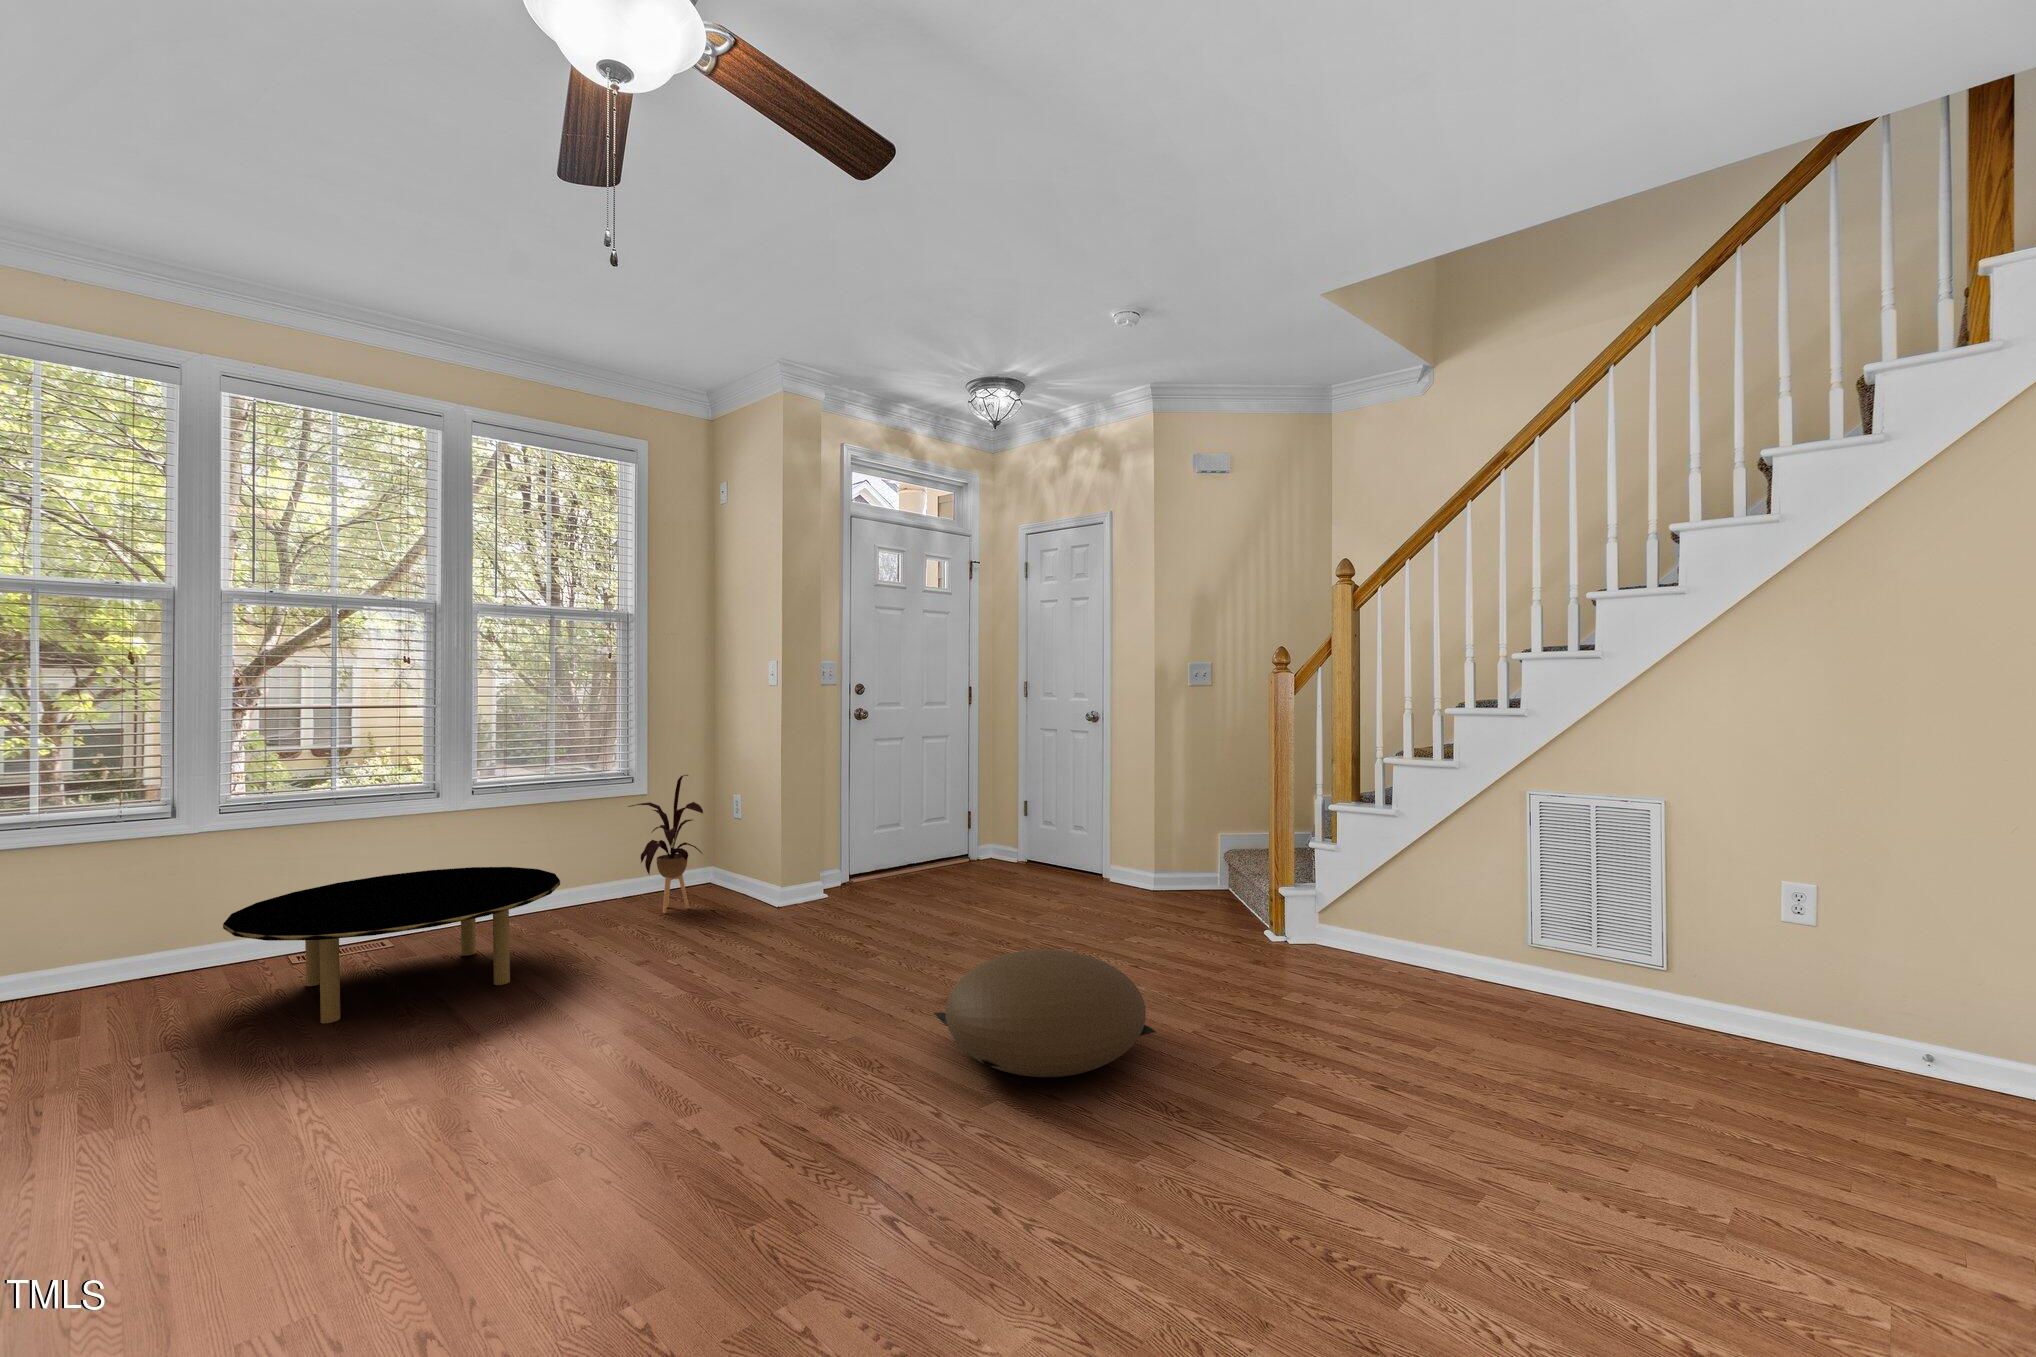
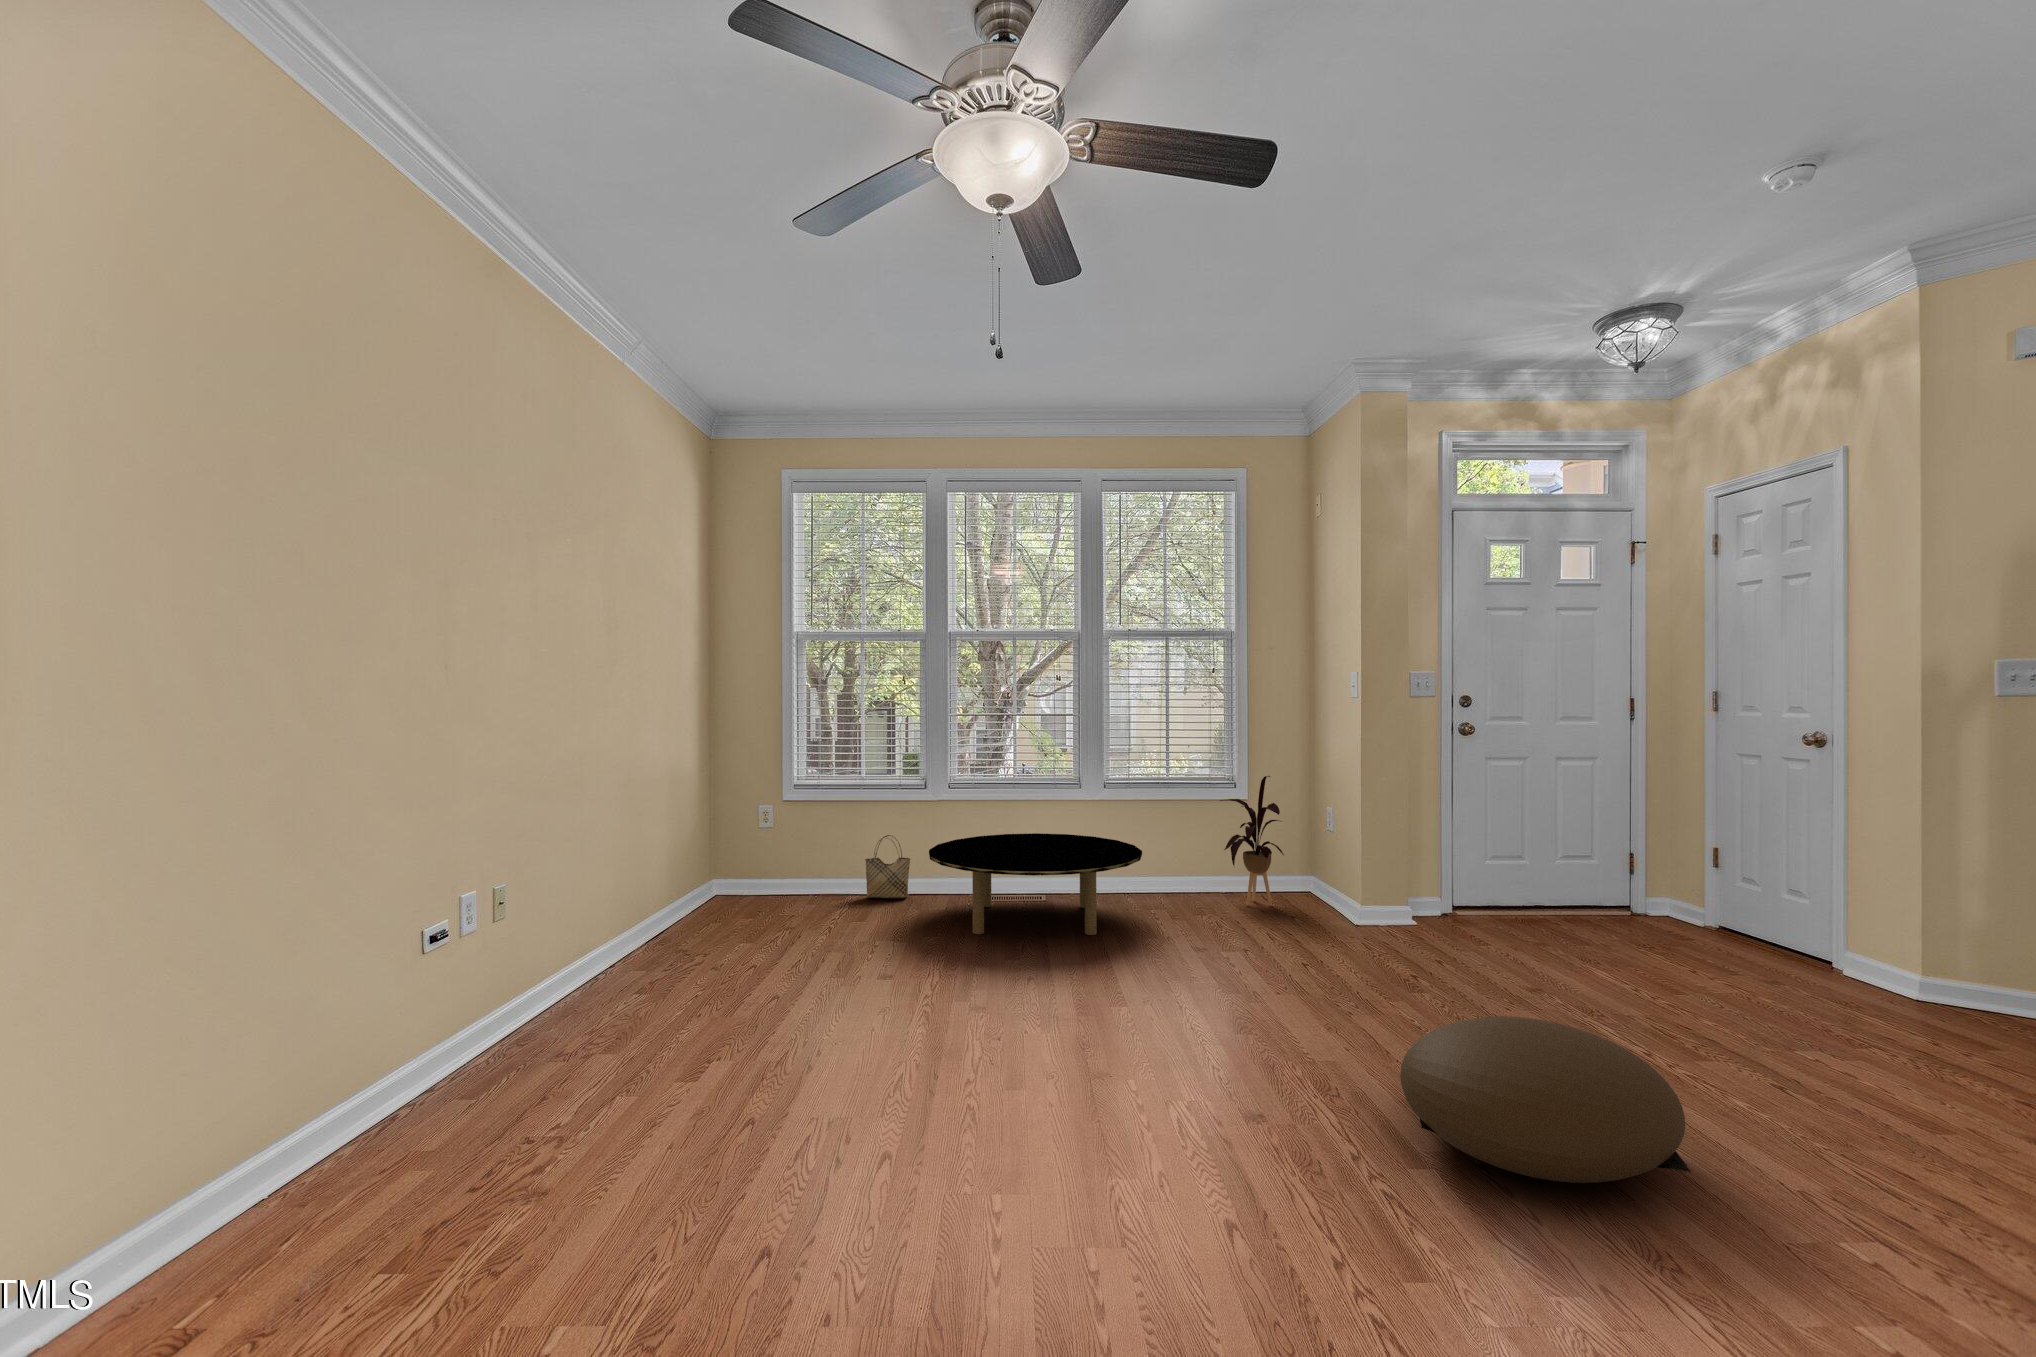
woven basket: none [63,916,162,1019] -> present [865,835,910,898]

